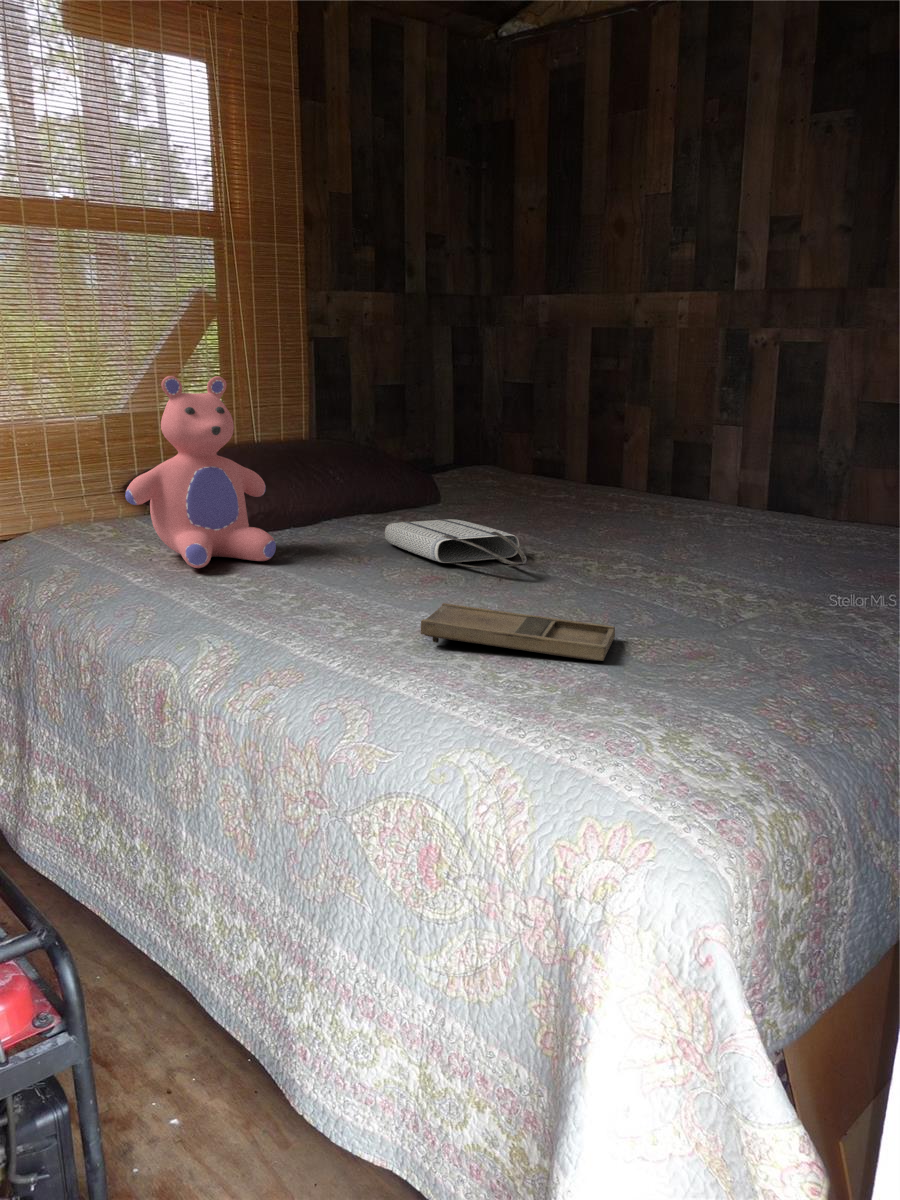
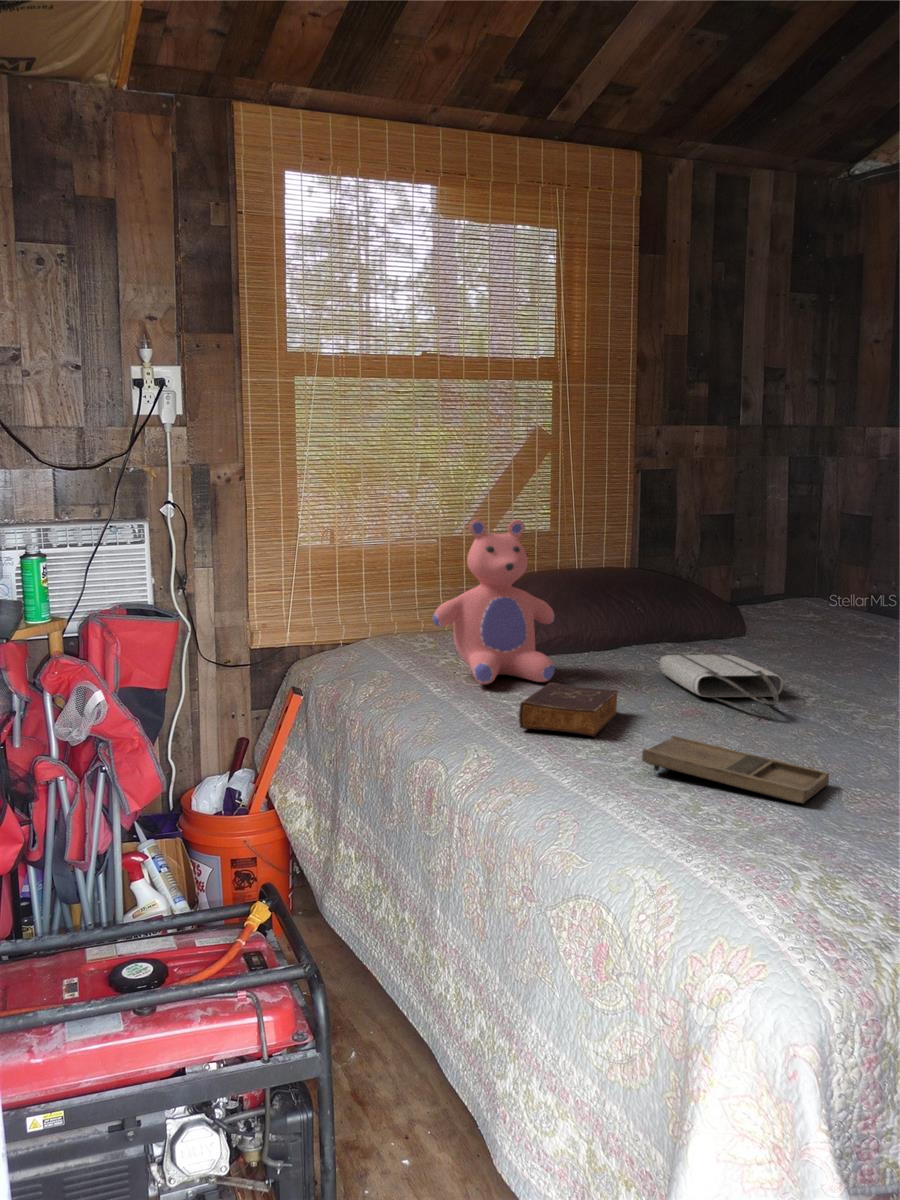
book: none [260,559,361,613] -> present [519,683,619,737]

